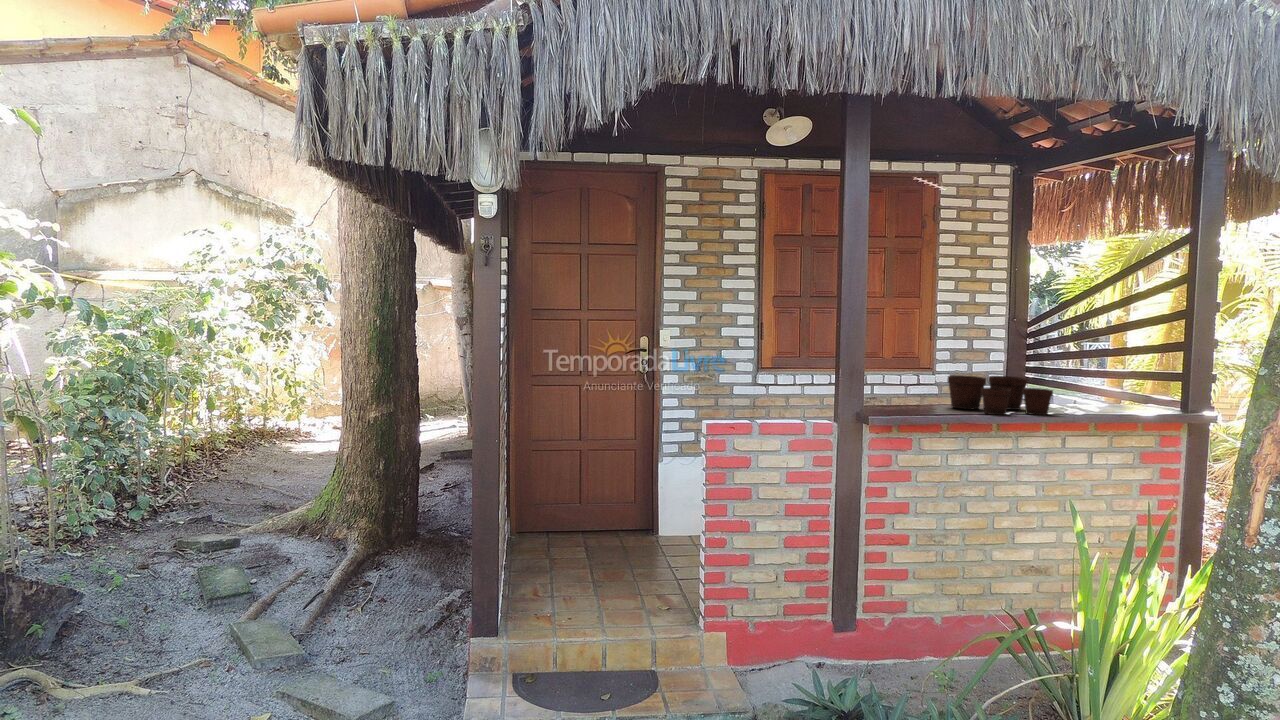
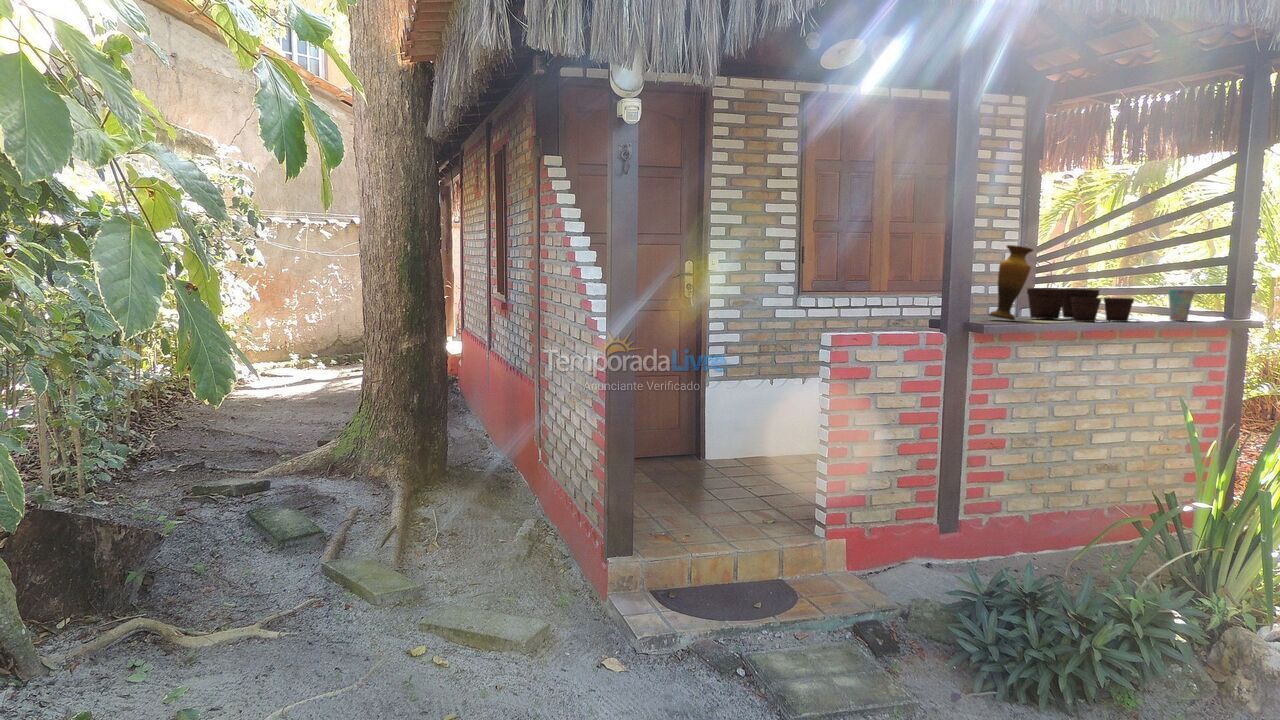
vase: none [889,333,934,411] -> present [989,245,1033,320]
cup: none [1104,380,1132,415] -> present [1169,290,1194,321]

